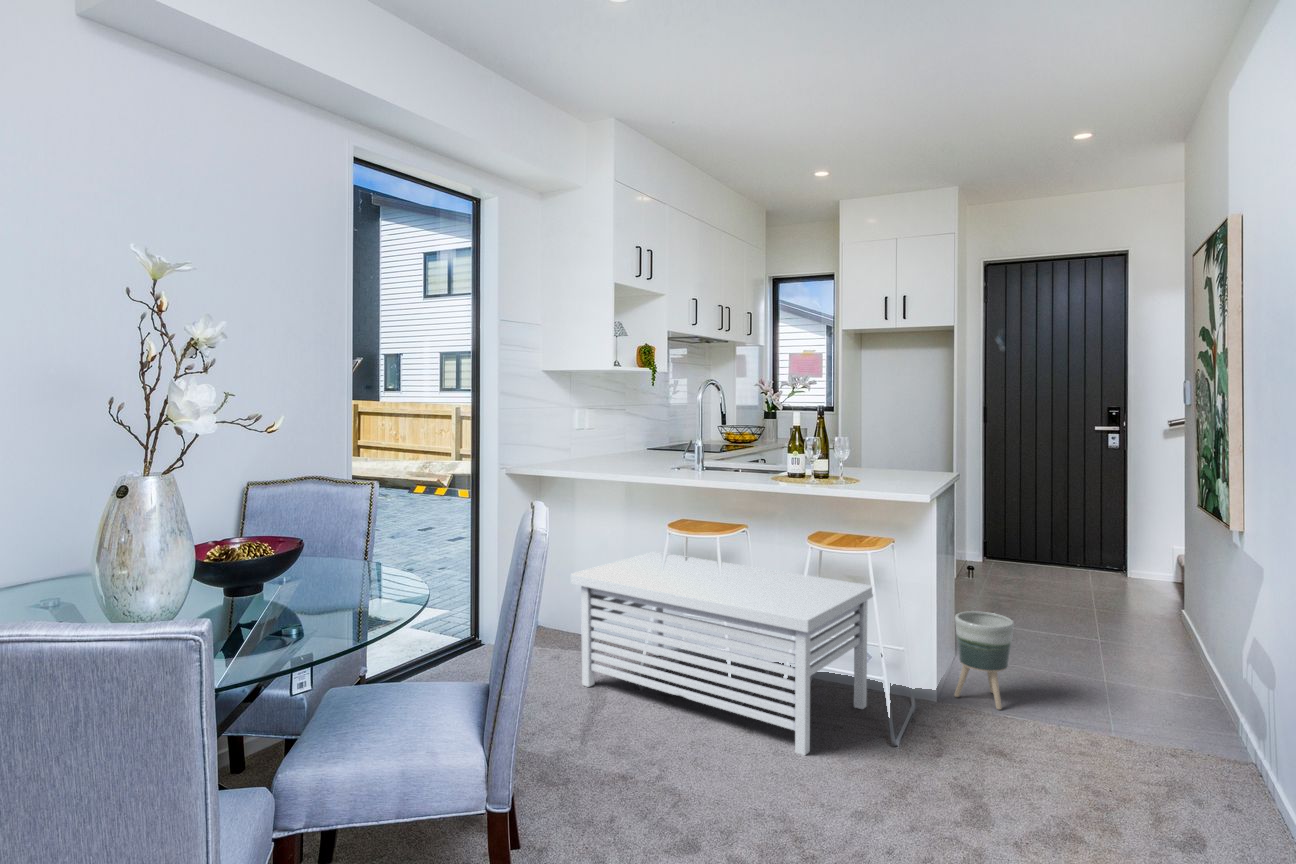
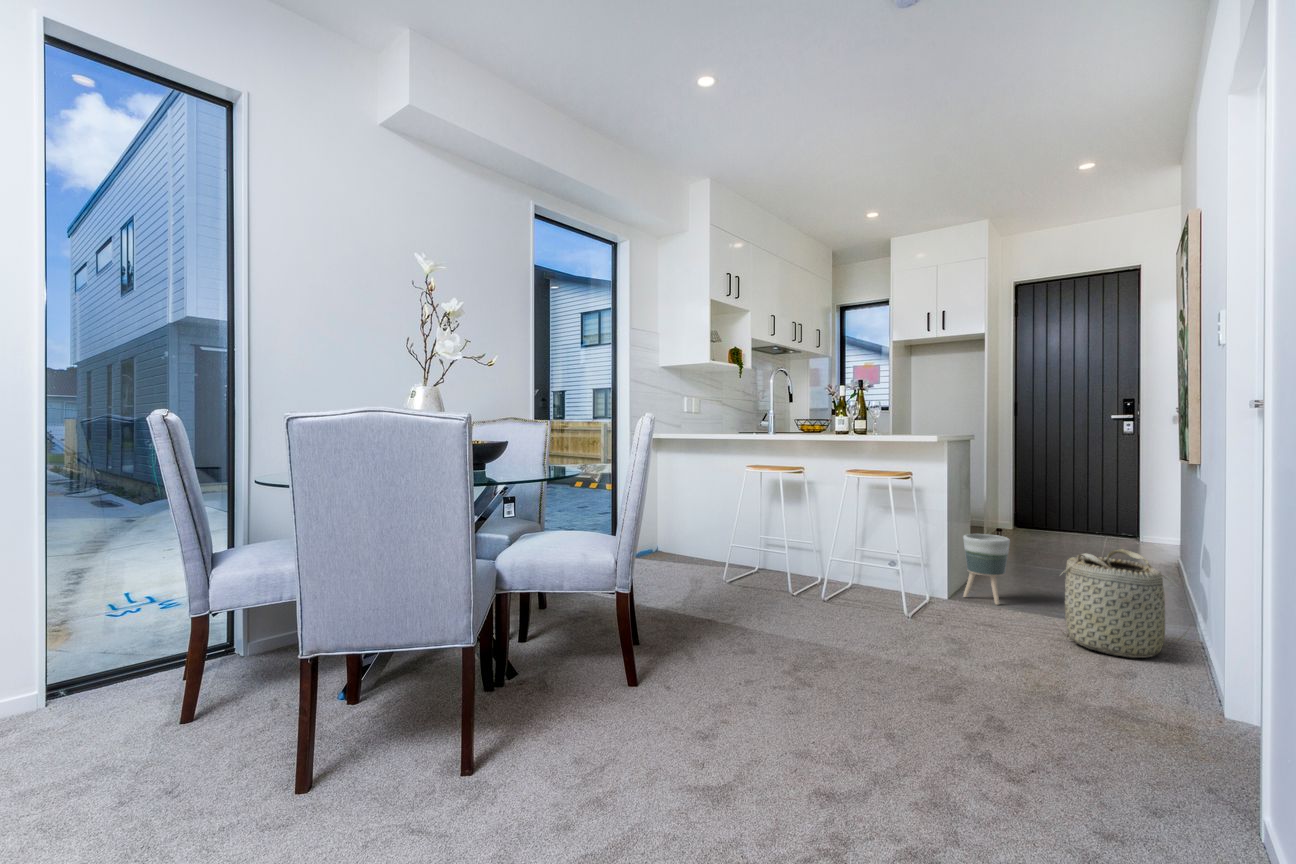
storage bench: present [571,552,873,755] -> none [675,492,898,618]
basket: none [1084,655,1261,809] -> present [1062,549,1176,658]

